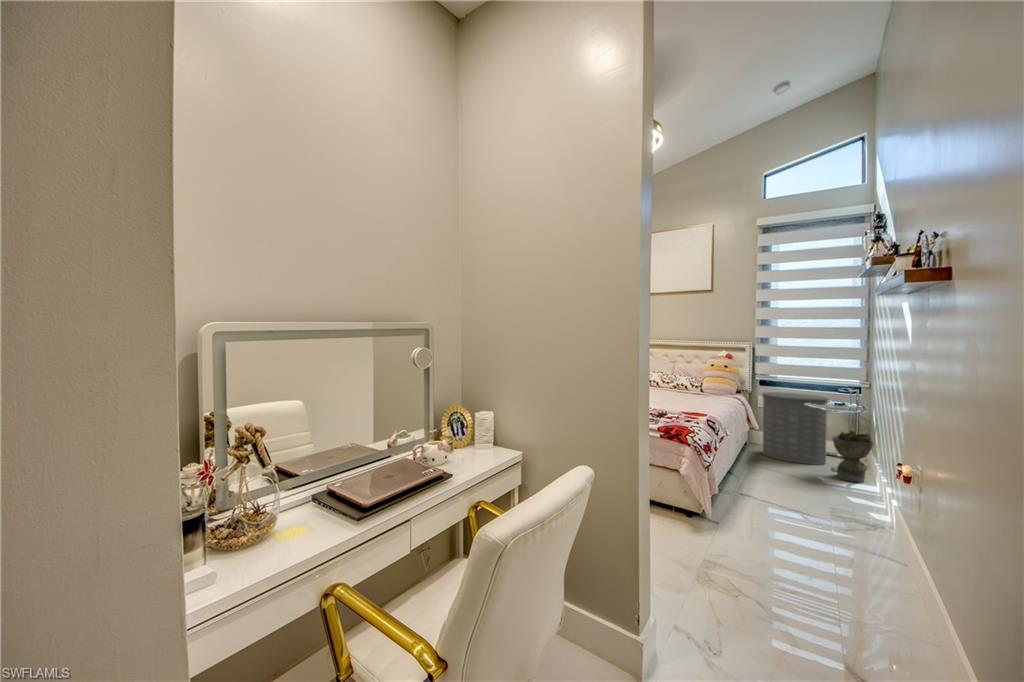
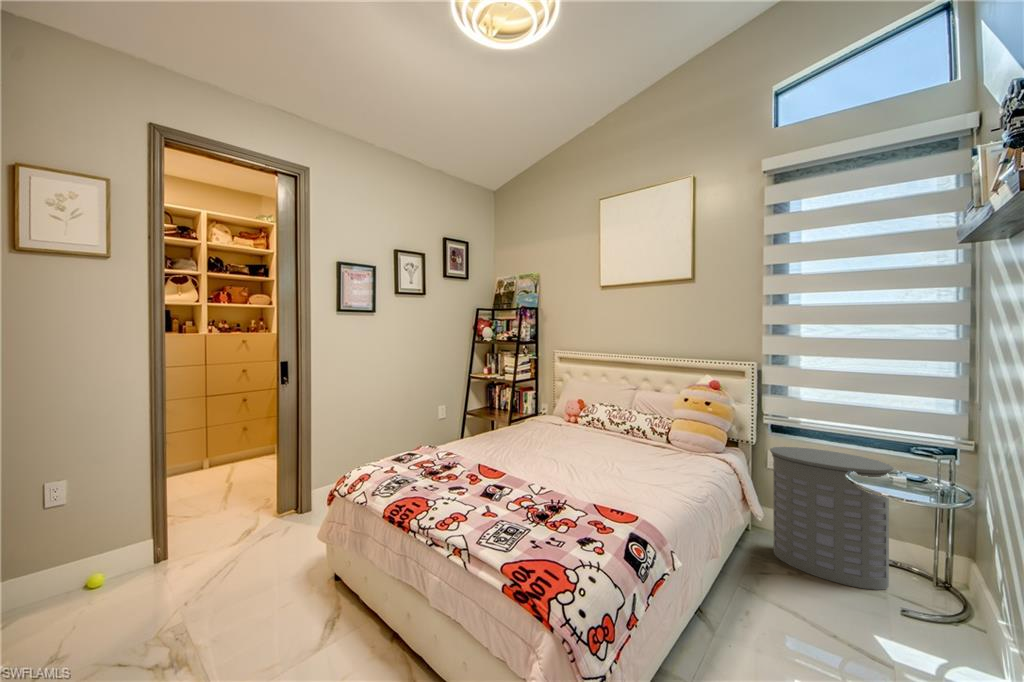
planter: present [832,431,873,483] -> none [899,545,990,656]

